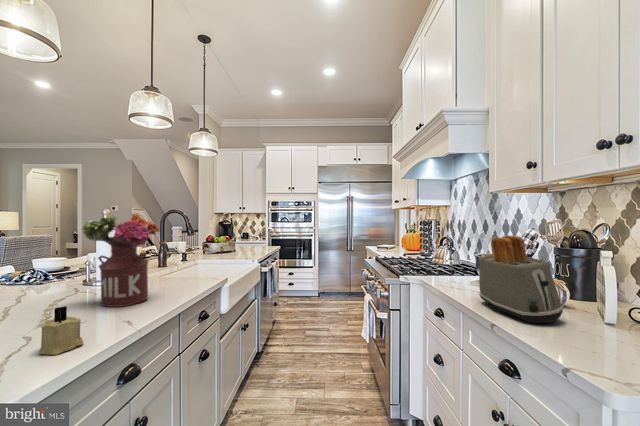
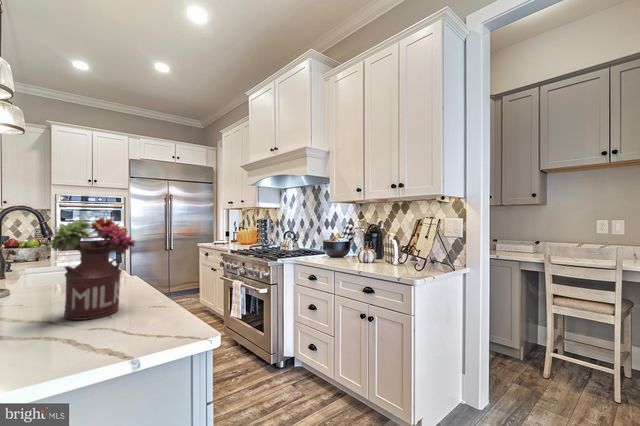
toaster: present [478,236,563,323] -> none [341,228,379,268]
candle: present [39,306,83,355] -> none [155,300,182,341]

